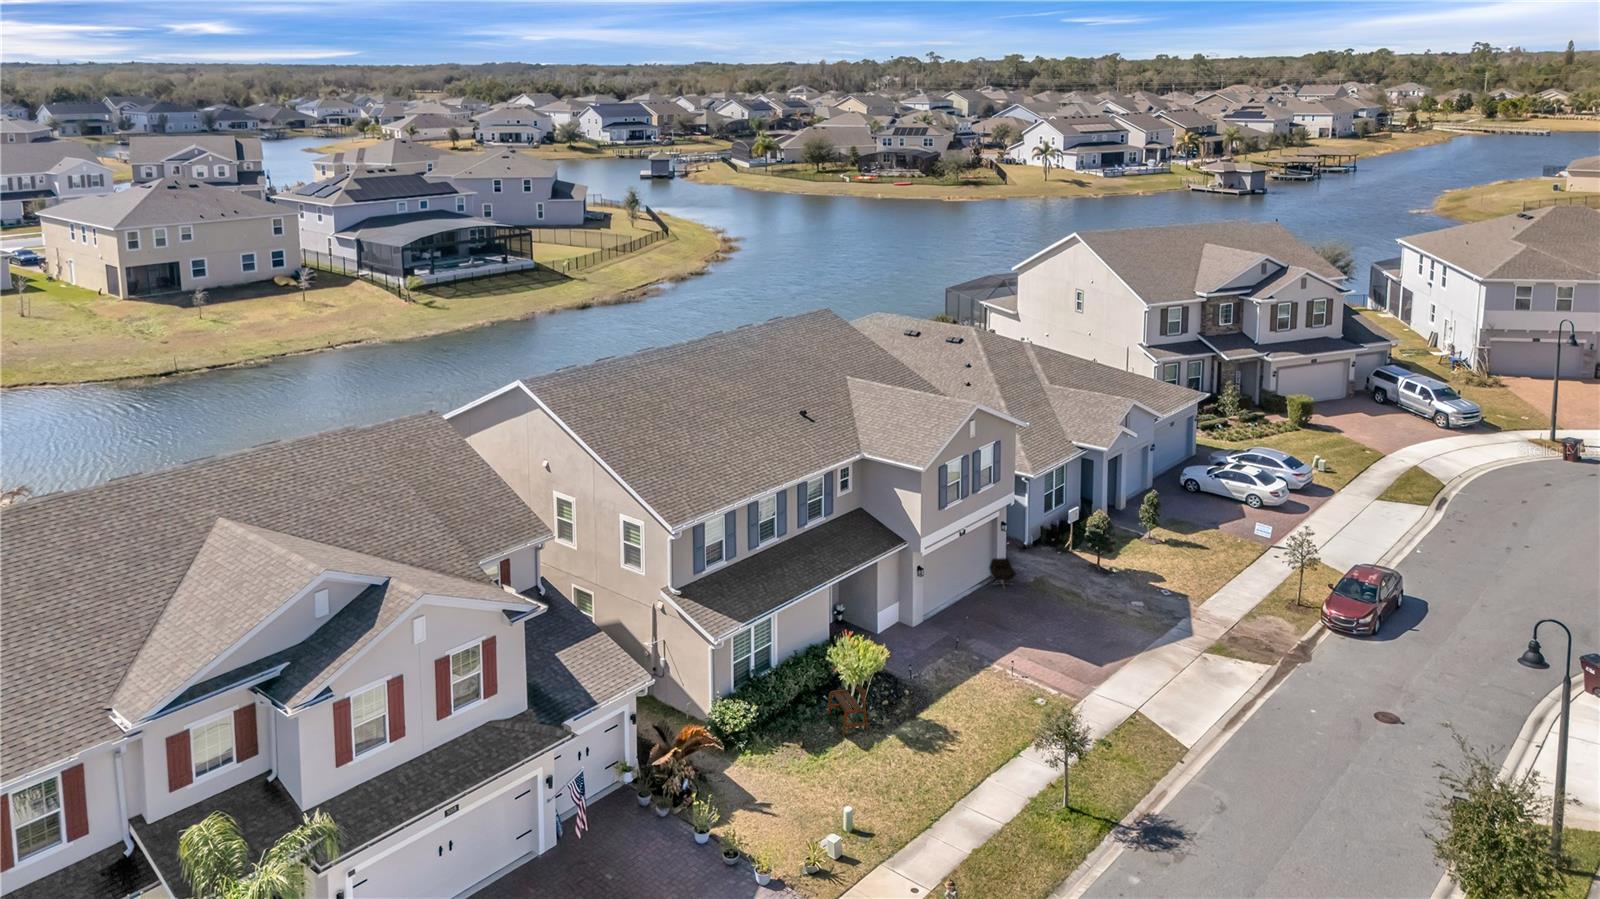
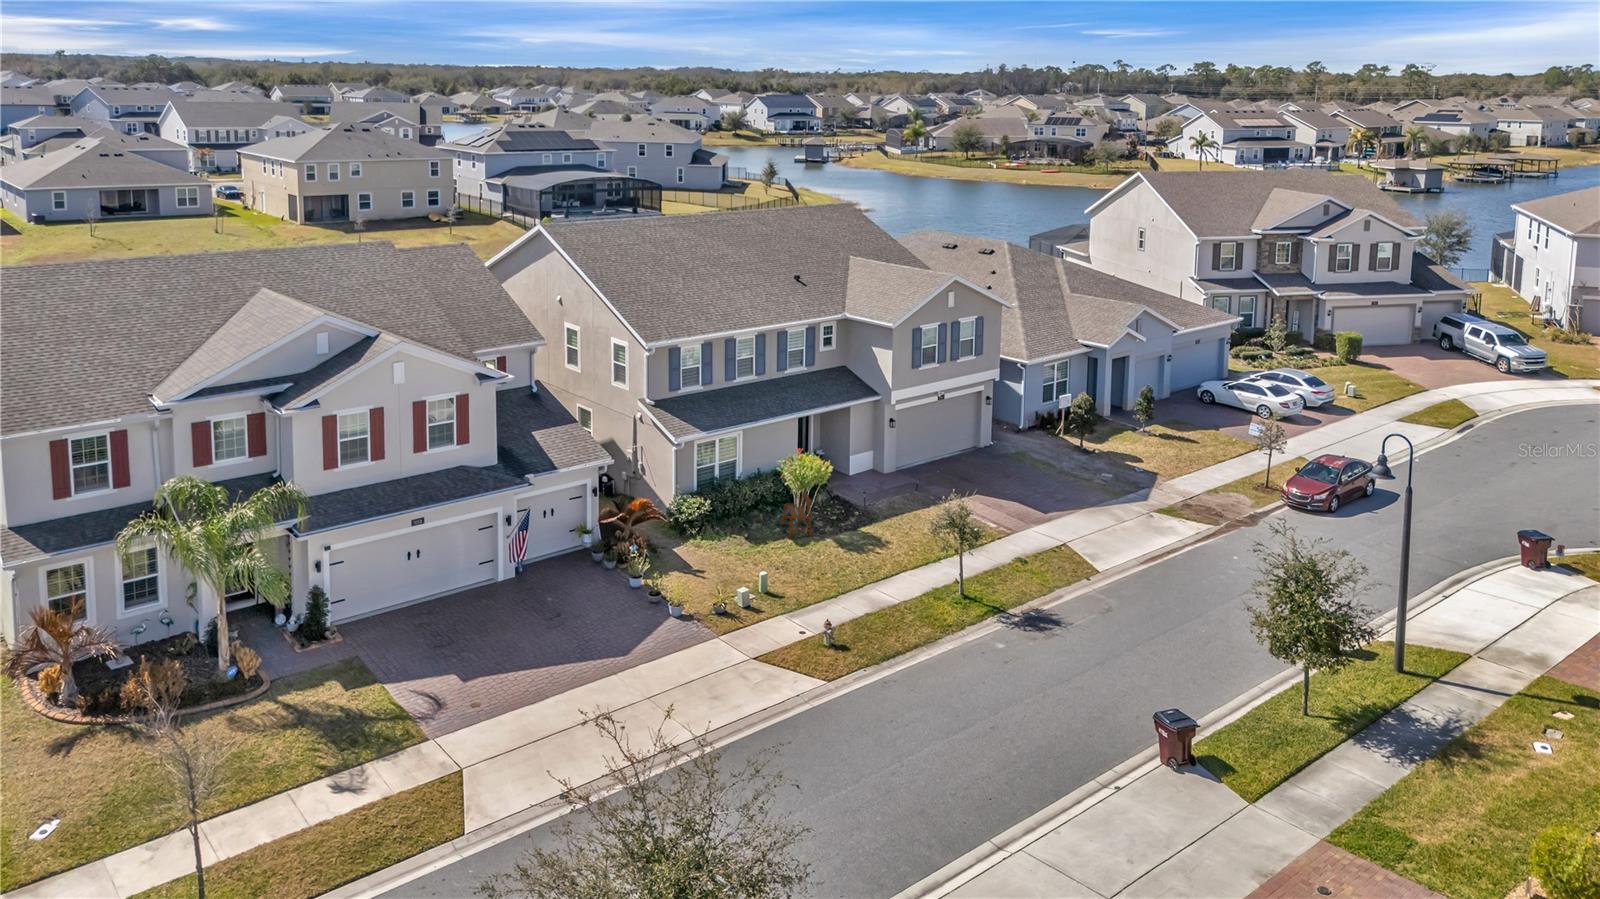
lounge chair: present [989,558,1016,584] -> none [975,431,999,457]

